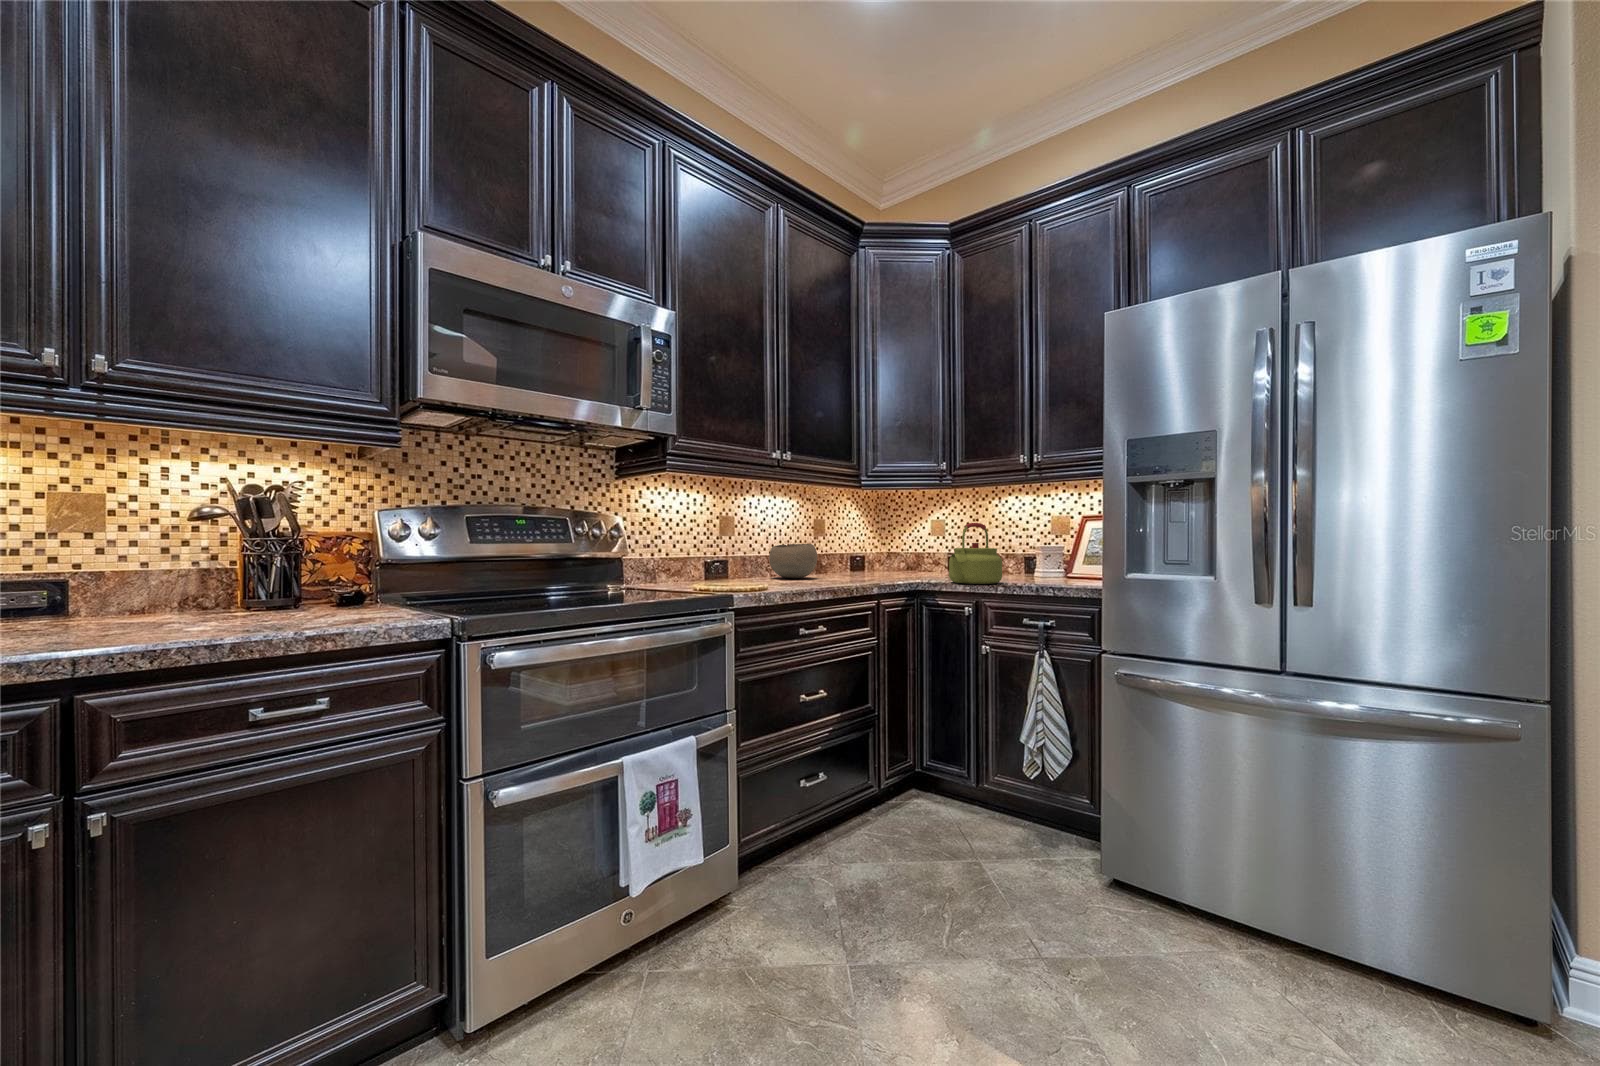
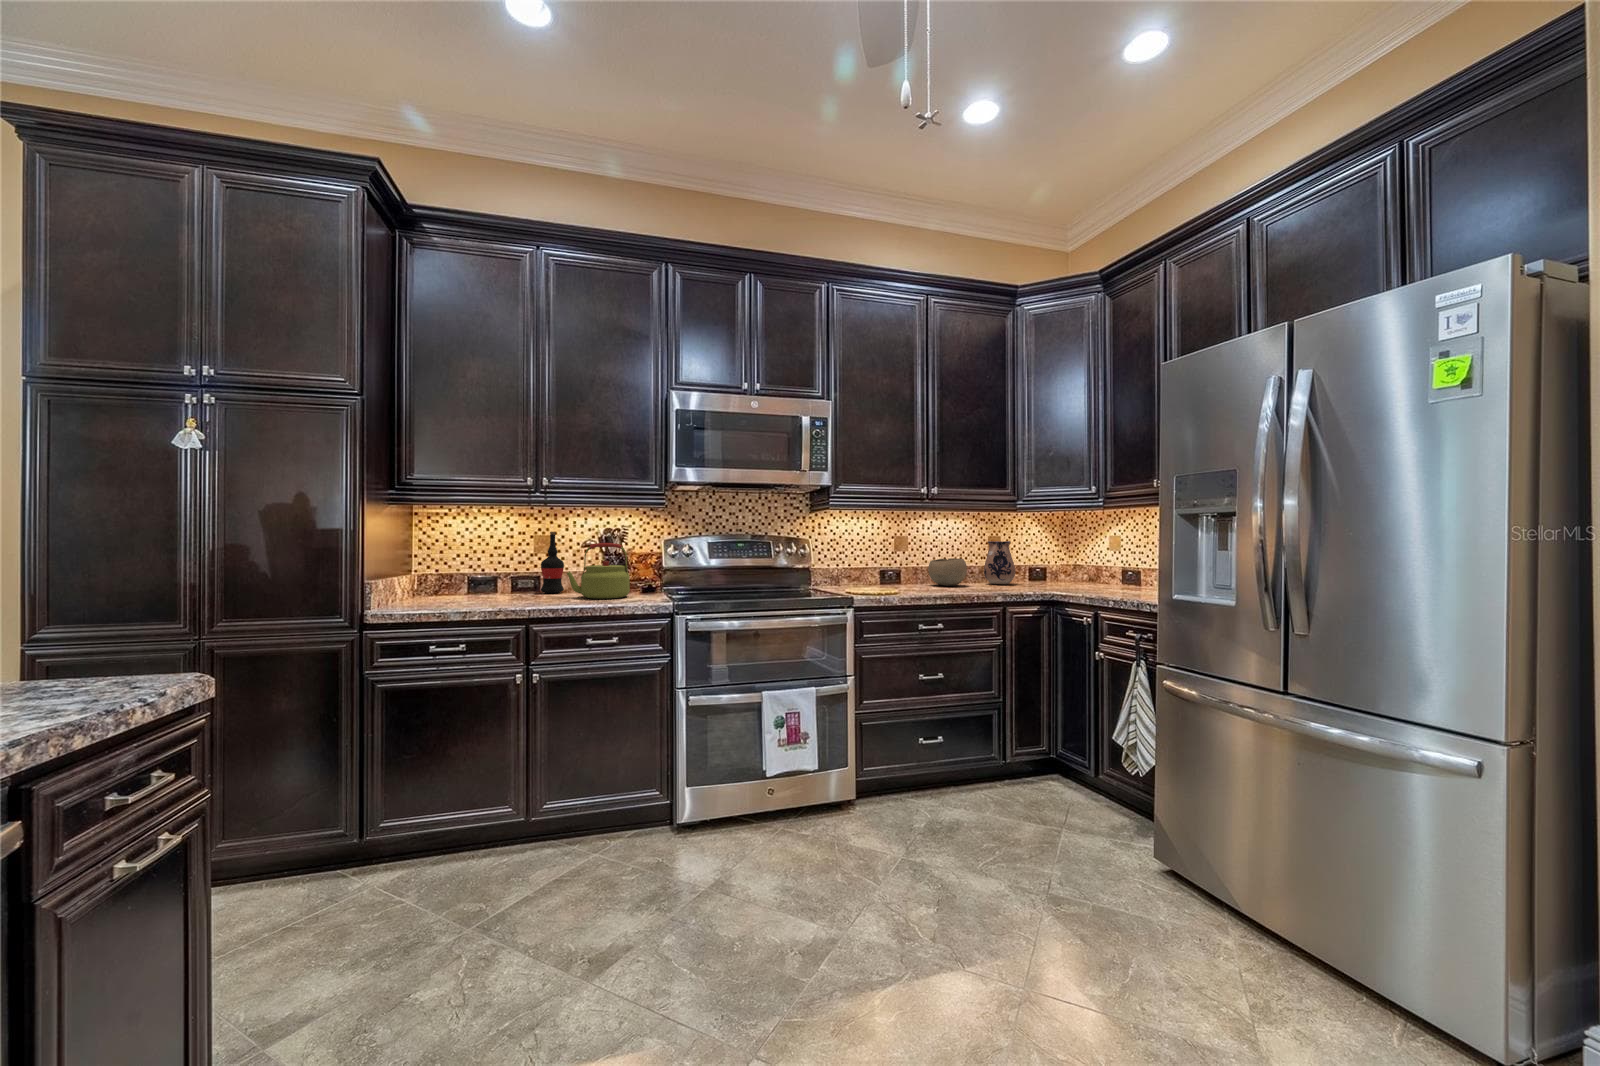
wine bottle: none [76,483,144,617] -> present [541,532,564,593]
ceramic pitcher: none [823,523,860,575] -> present [984,541,1016,584]
kettle: present [949,523,1002,584] -> present [567,543,630,599]

